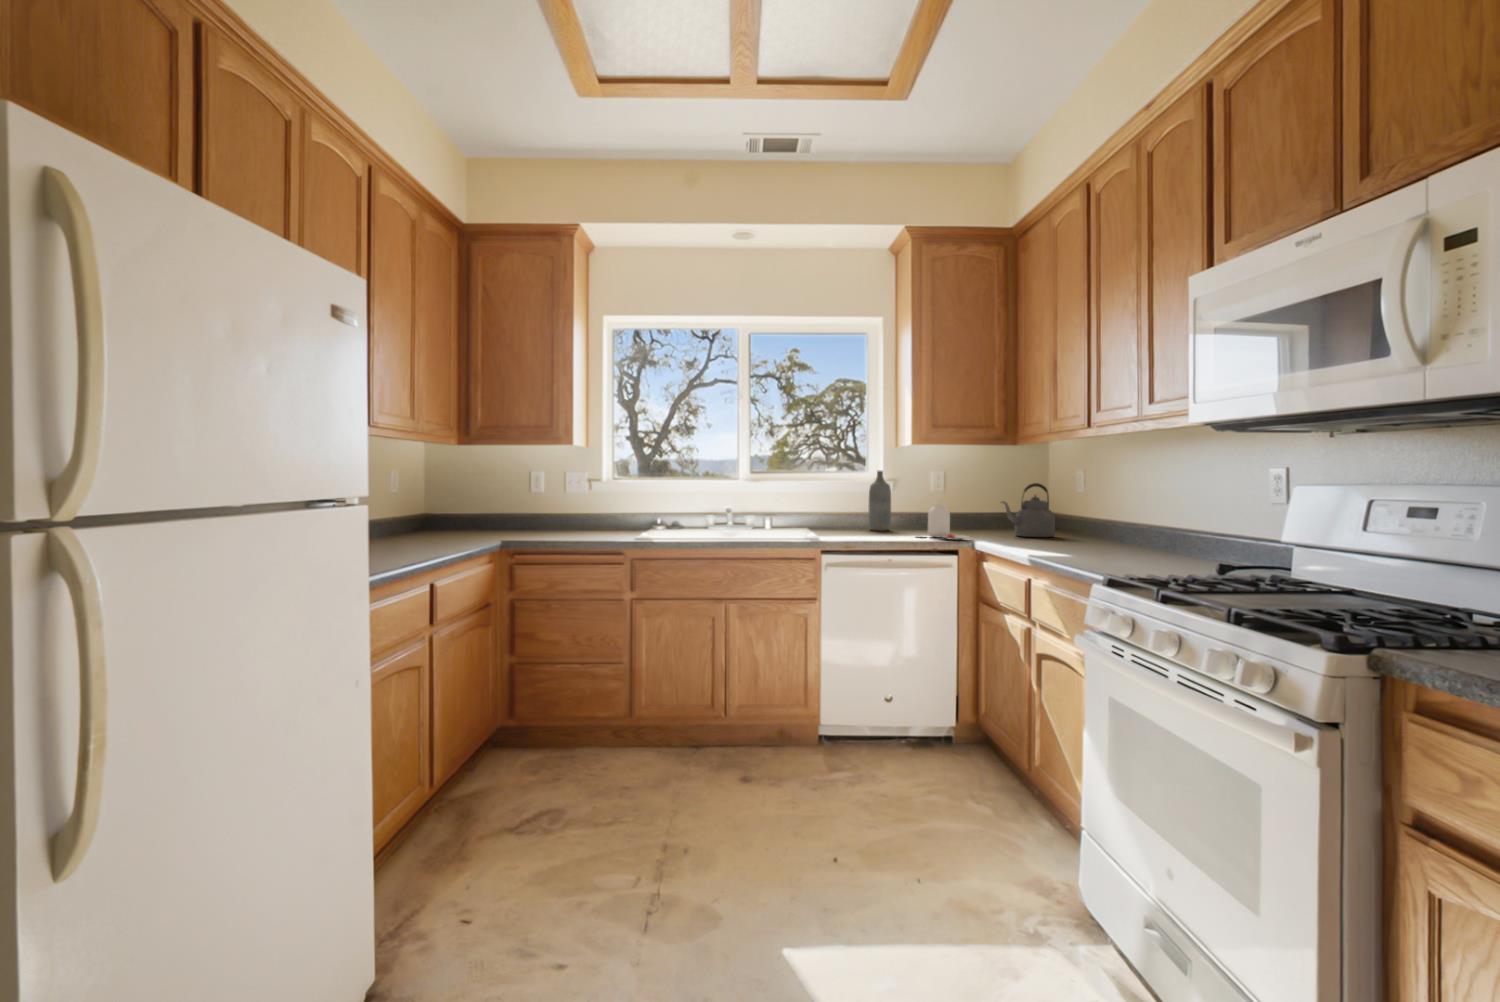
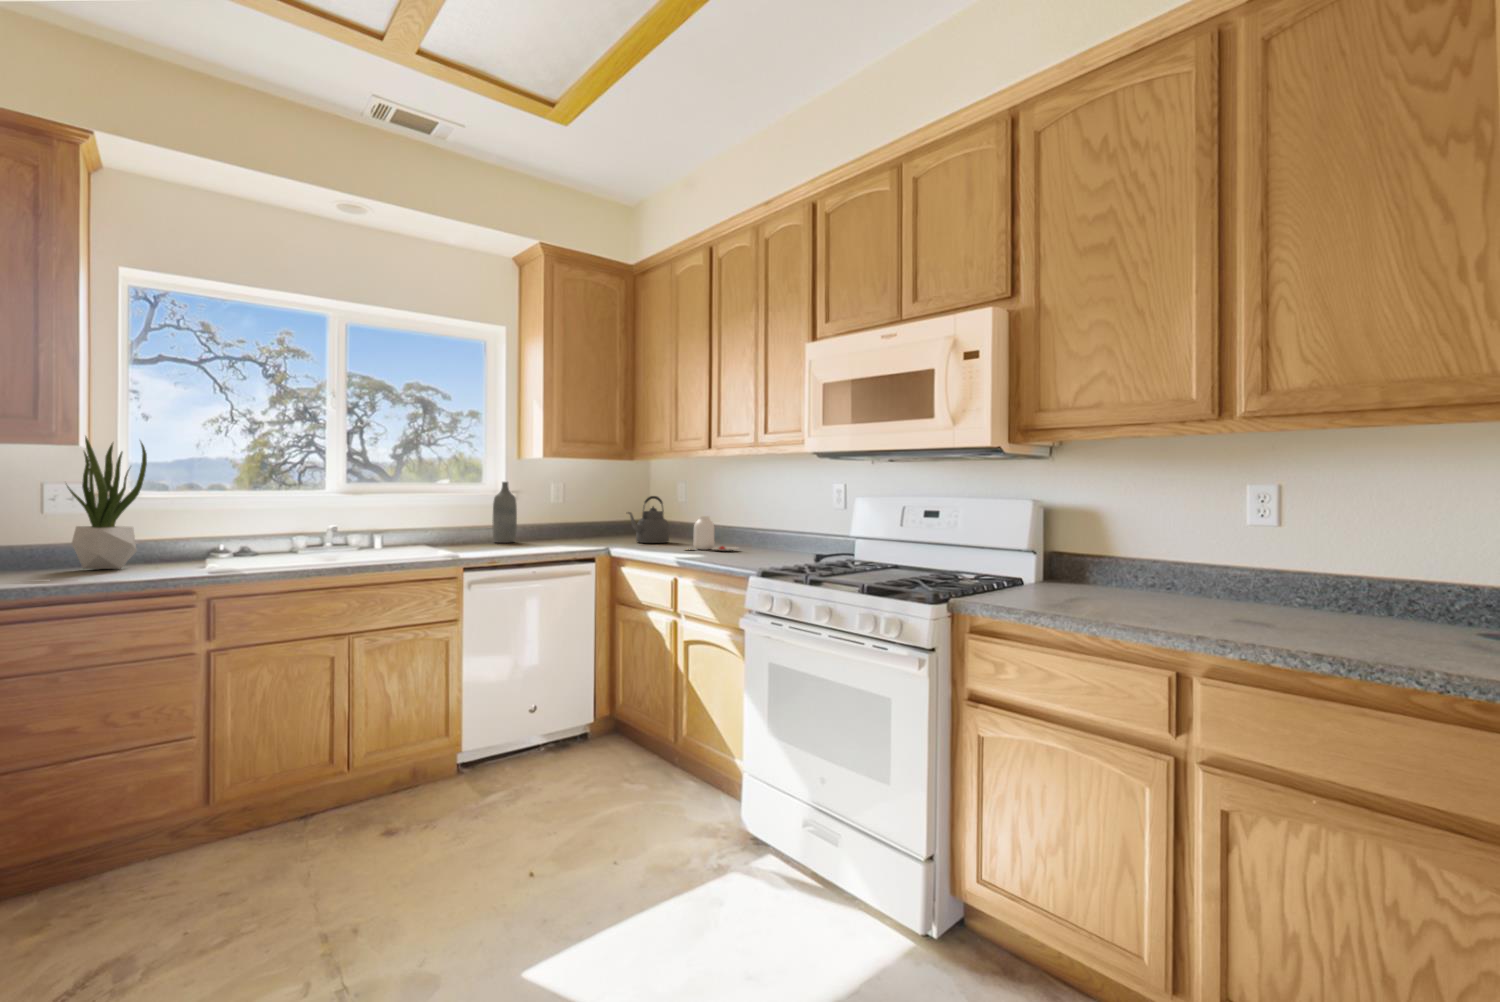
potted plant: none [550,444,595,540] -> present [67,437,147,569]
jar: present [928,503,968,540] -> present [694,516,737,551]

